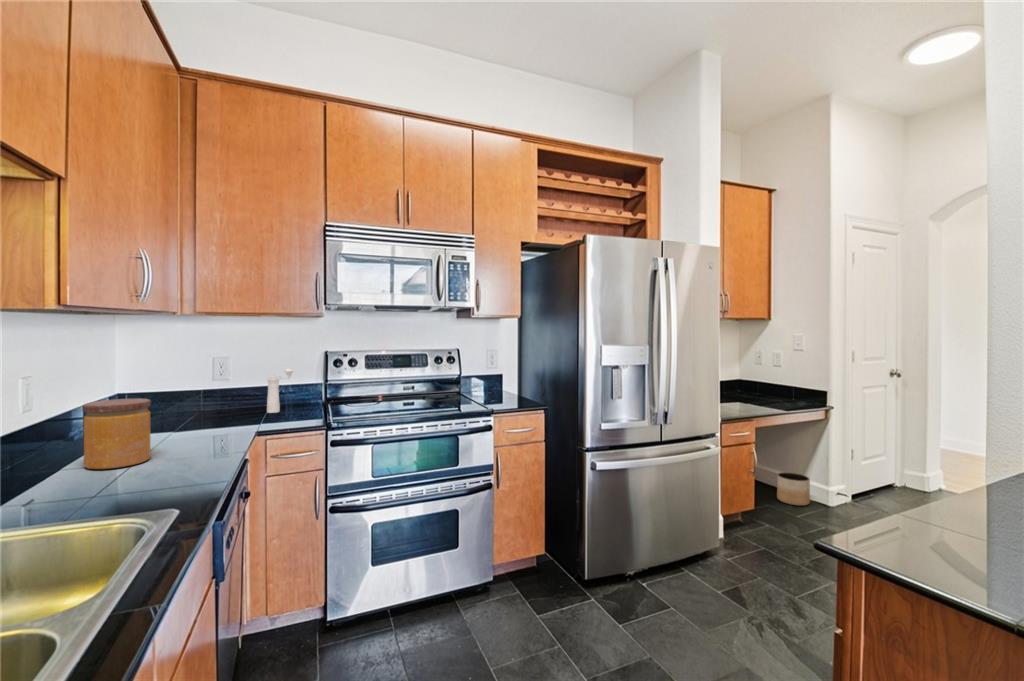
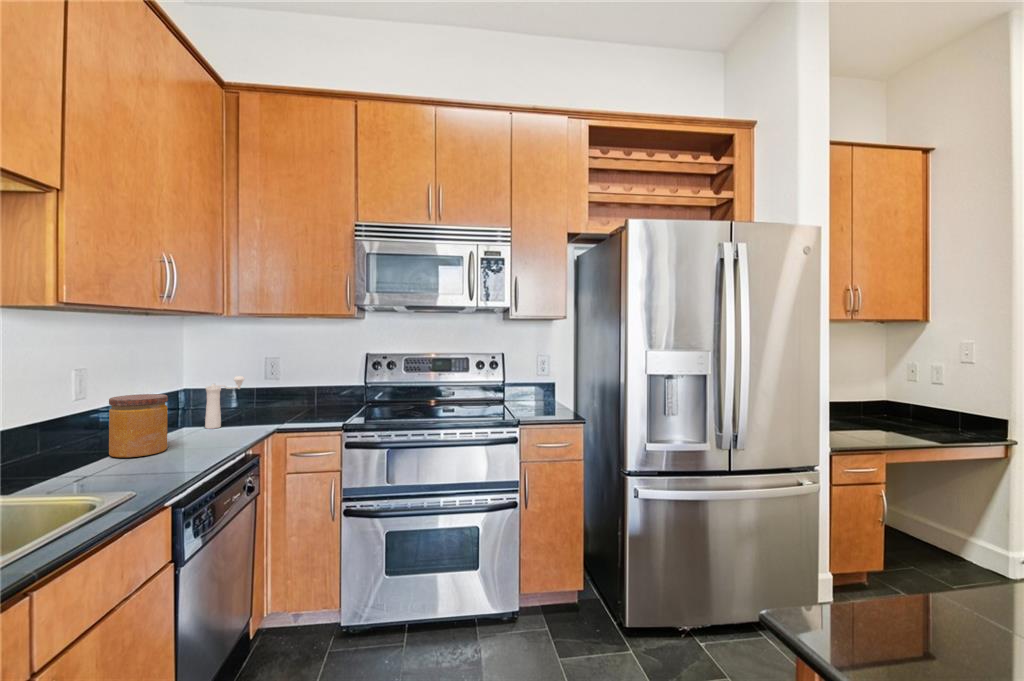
pepper mill: present [267,369,293,413] -> present [205,376,244,429]
planter: present [777,472,810,506] -> none [929,524,980,573]

